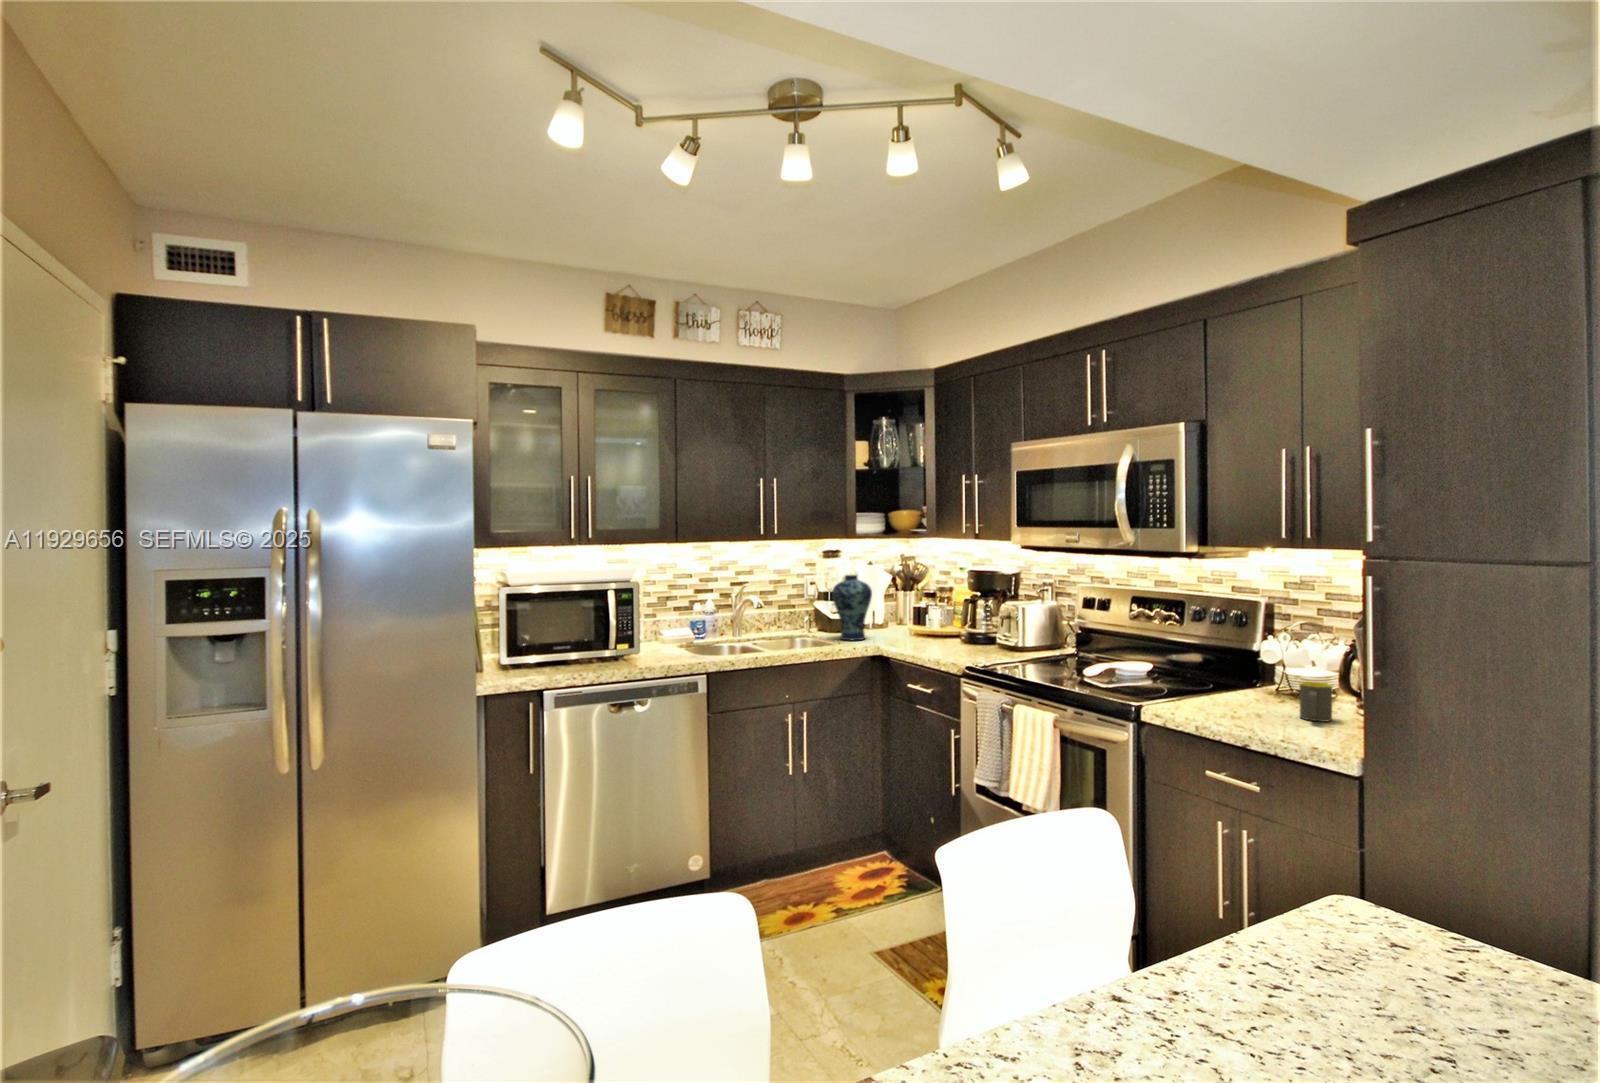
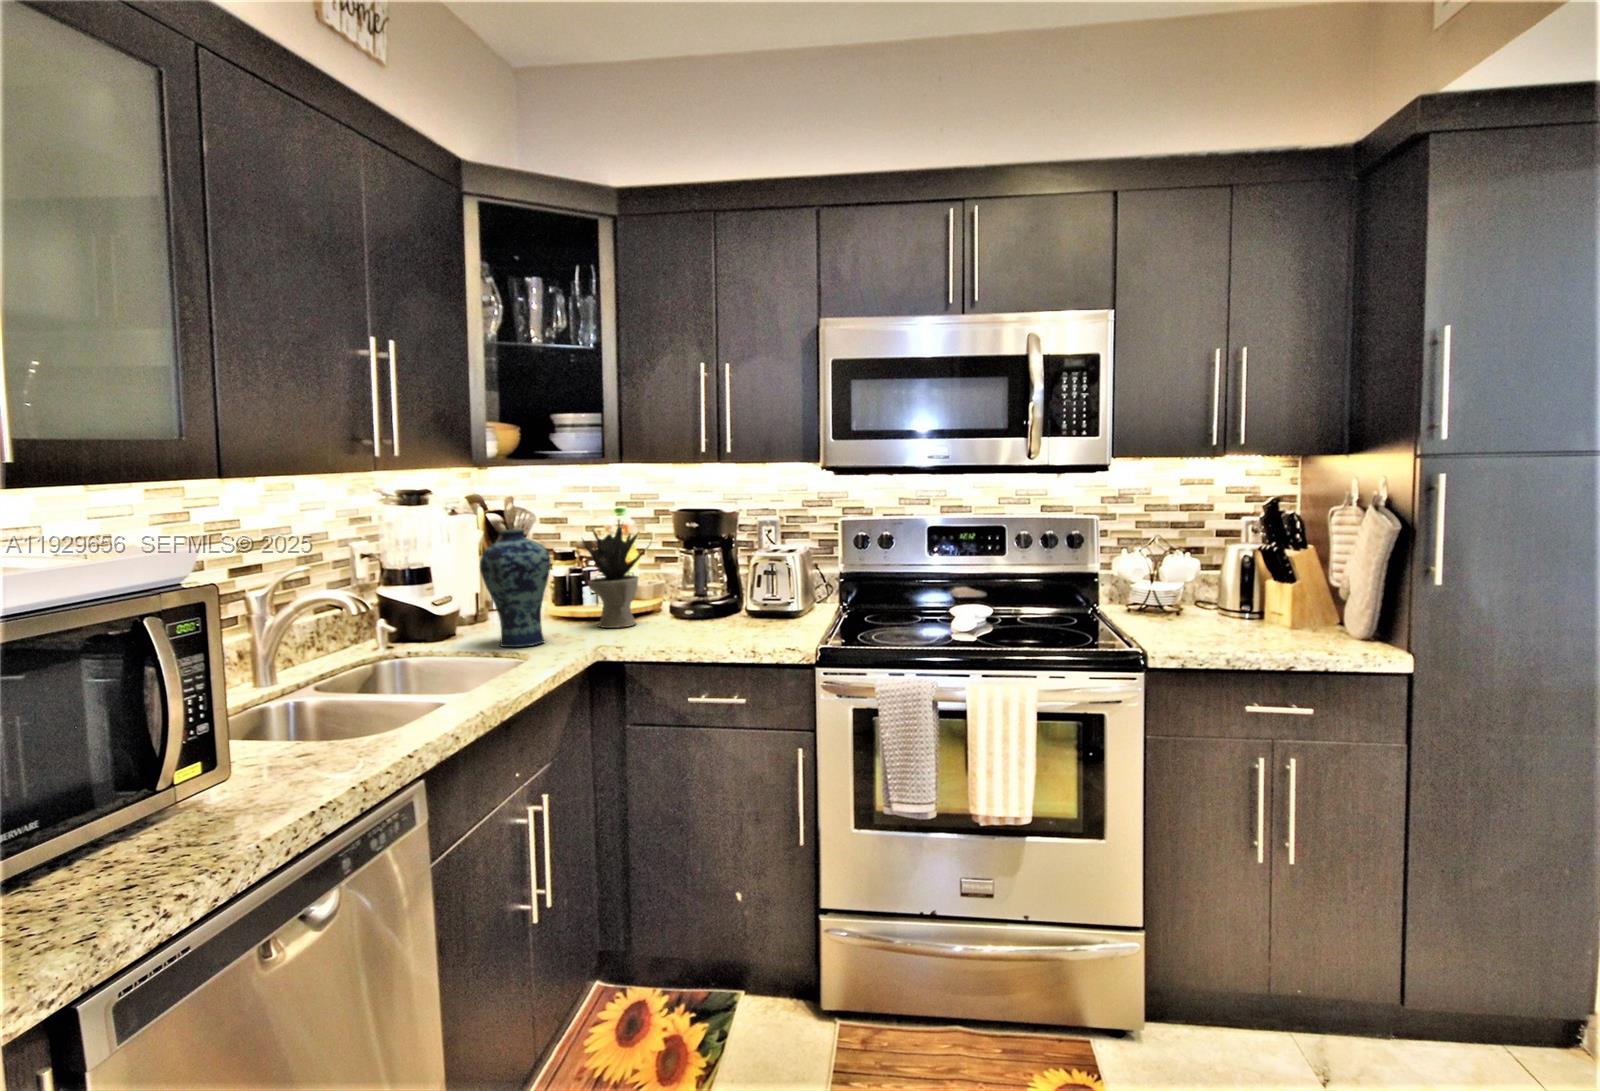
potted plant: none [897,573,941,640] -> present [583,520,648,628]
mug: present [1300,682,1332,722] -> none [1251,593,1292,633]

